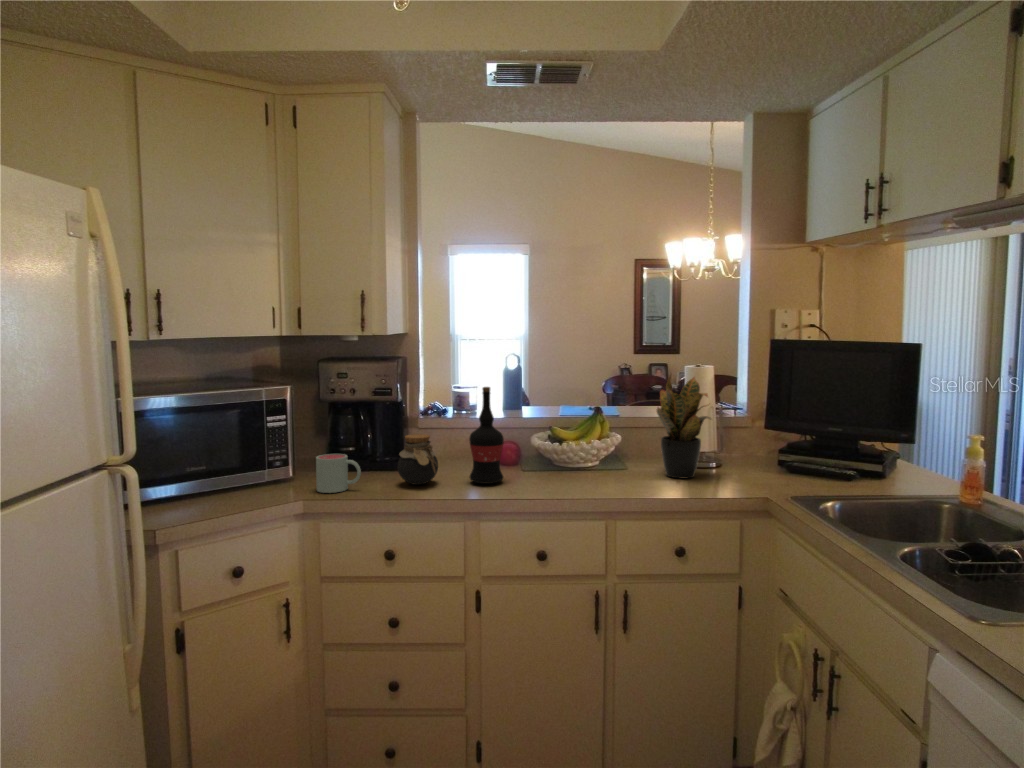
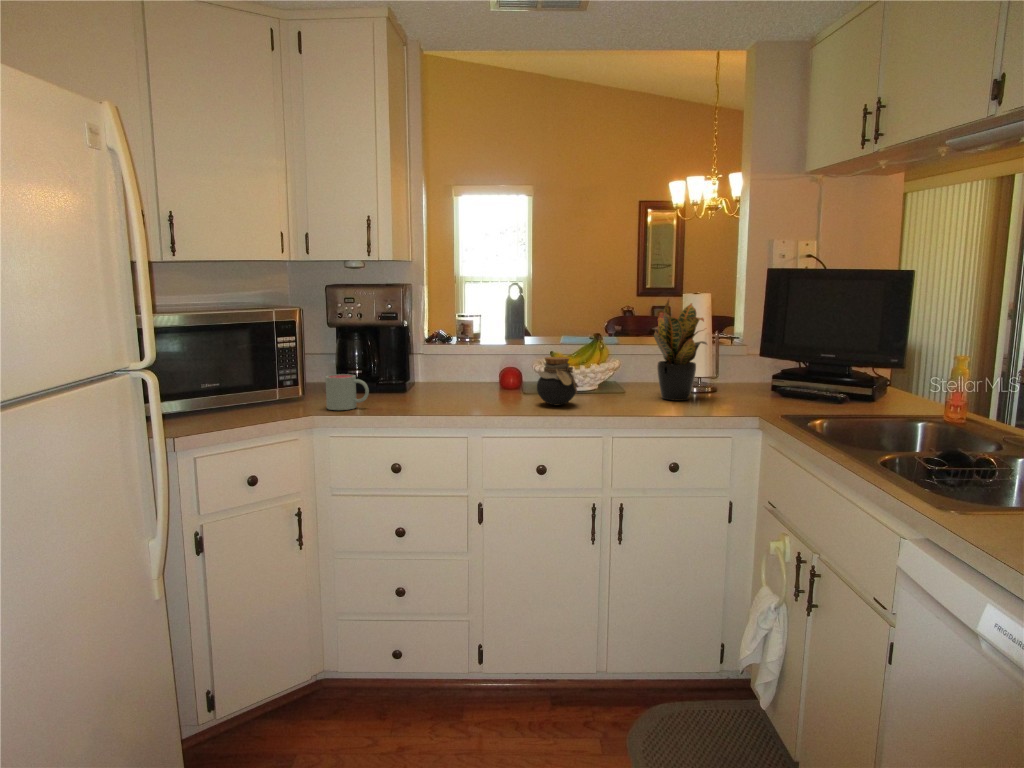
wine bottle: present [469,387,504,484] -> none [473,310,506,404]
jar: present [397,434,438,485] -> present [537,357,578,405]

